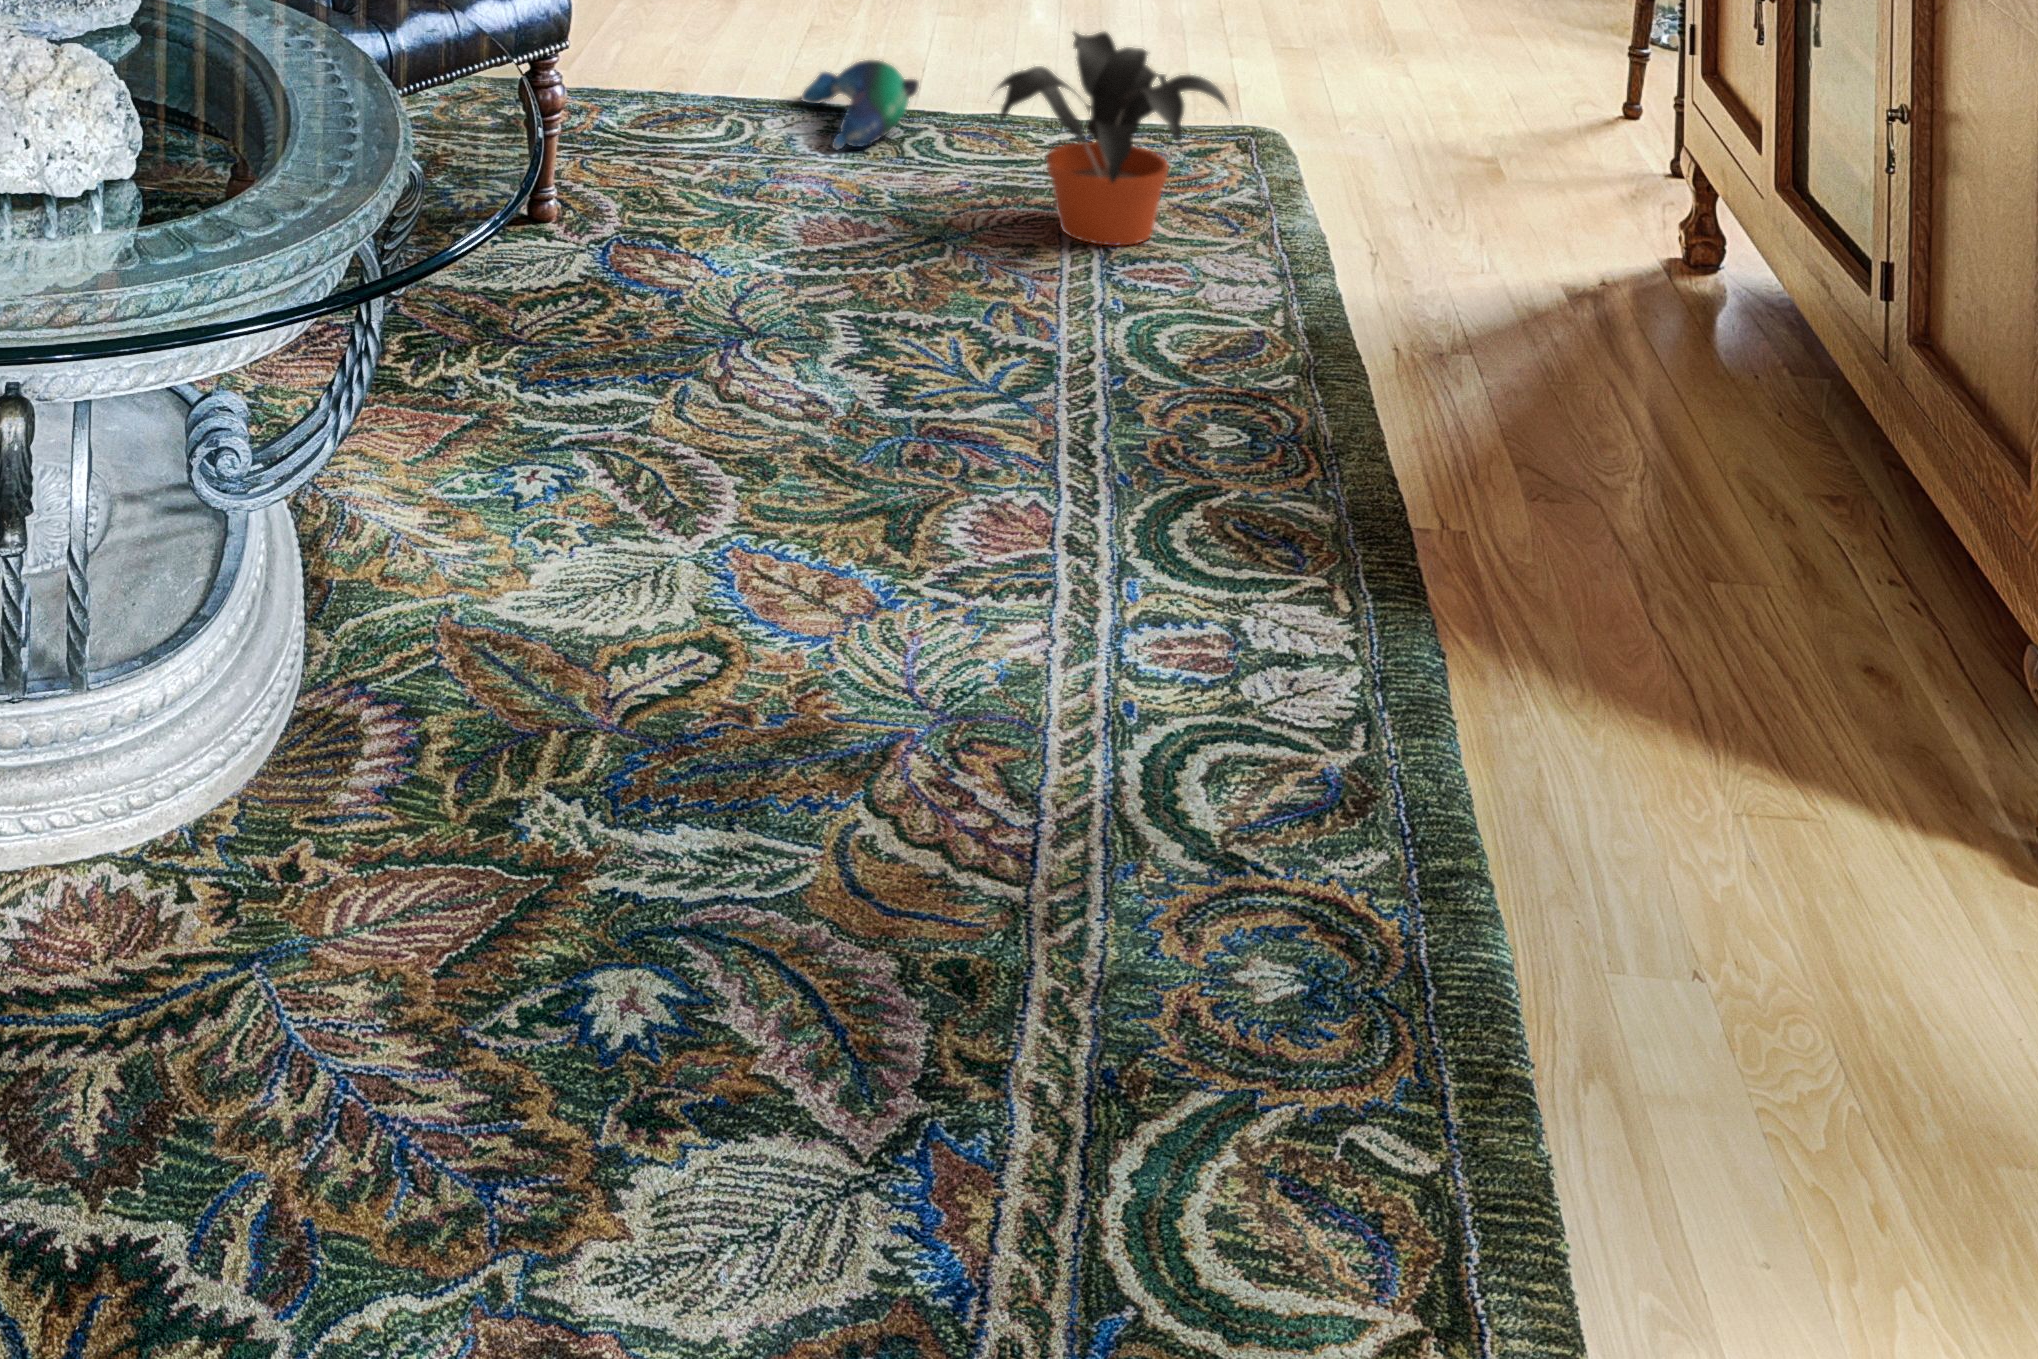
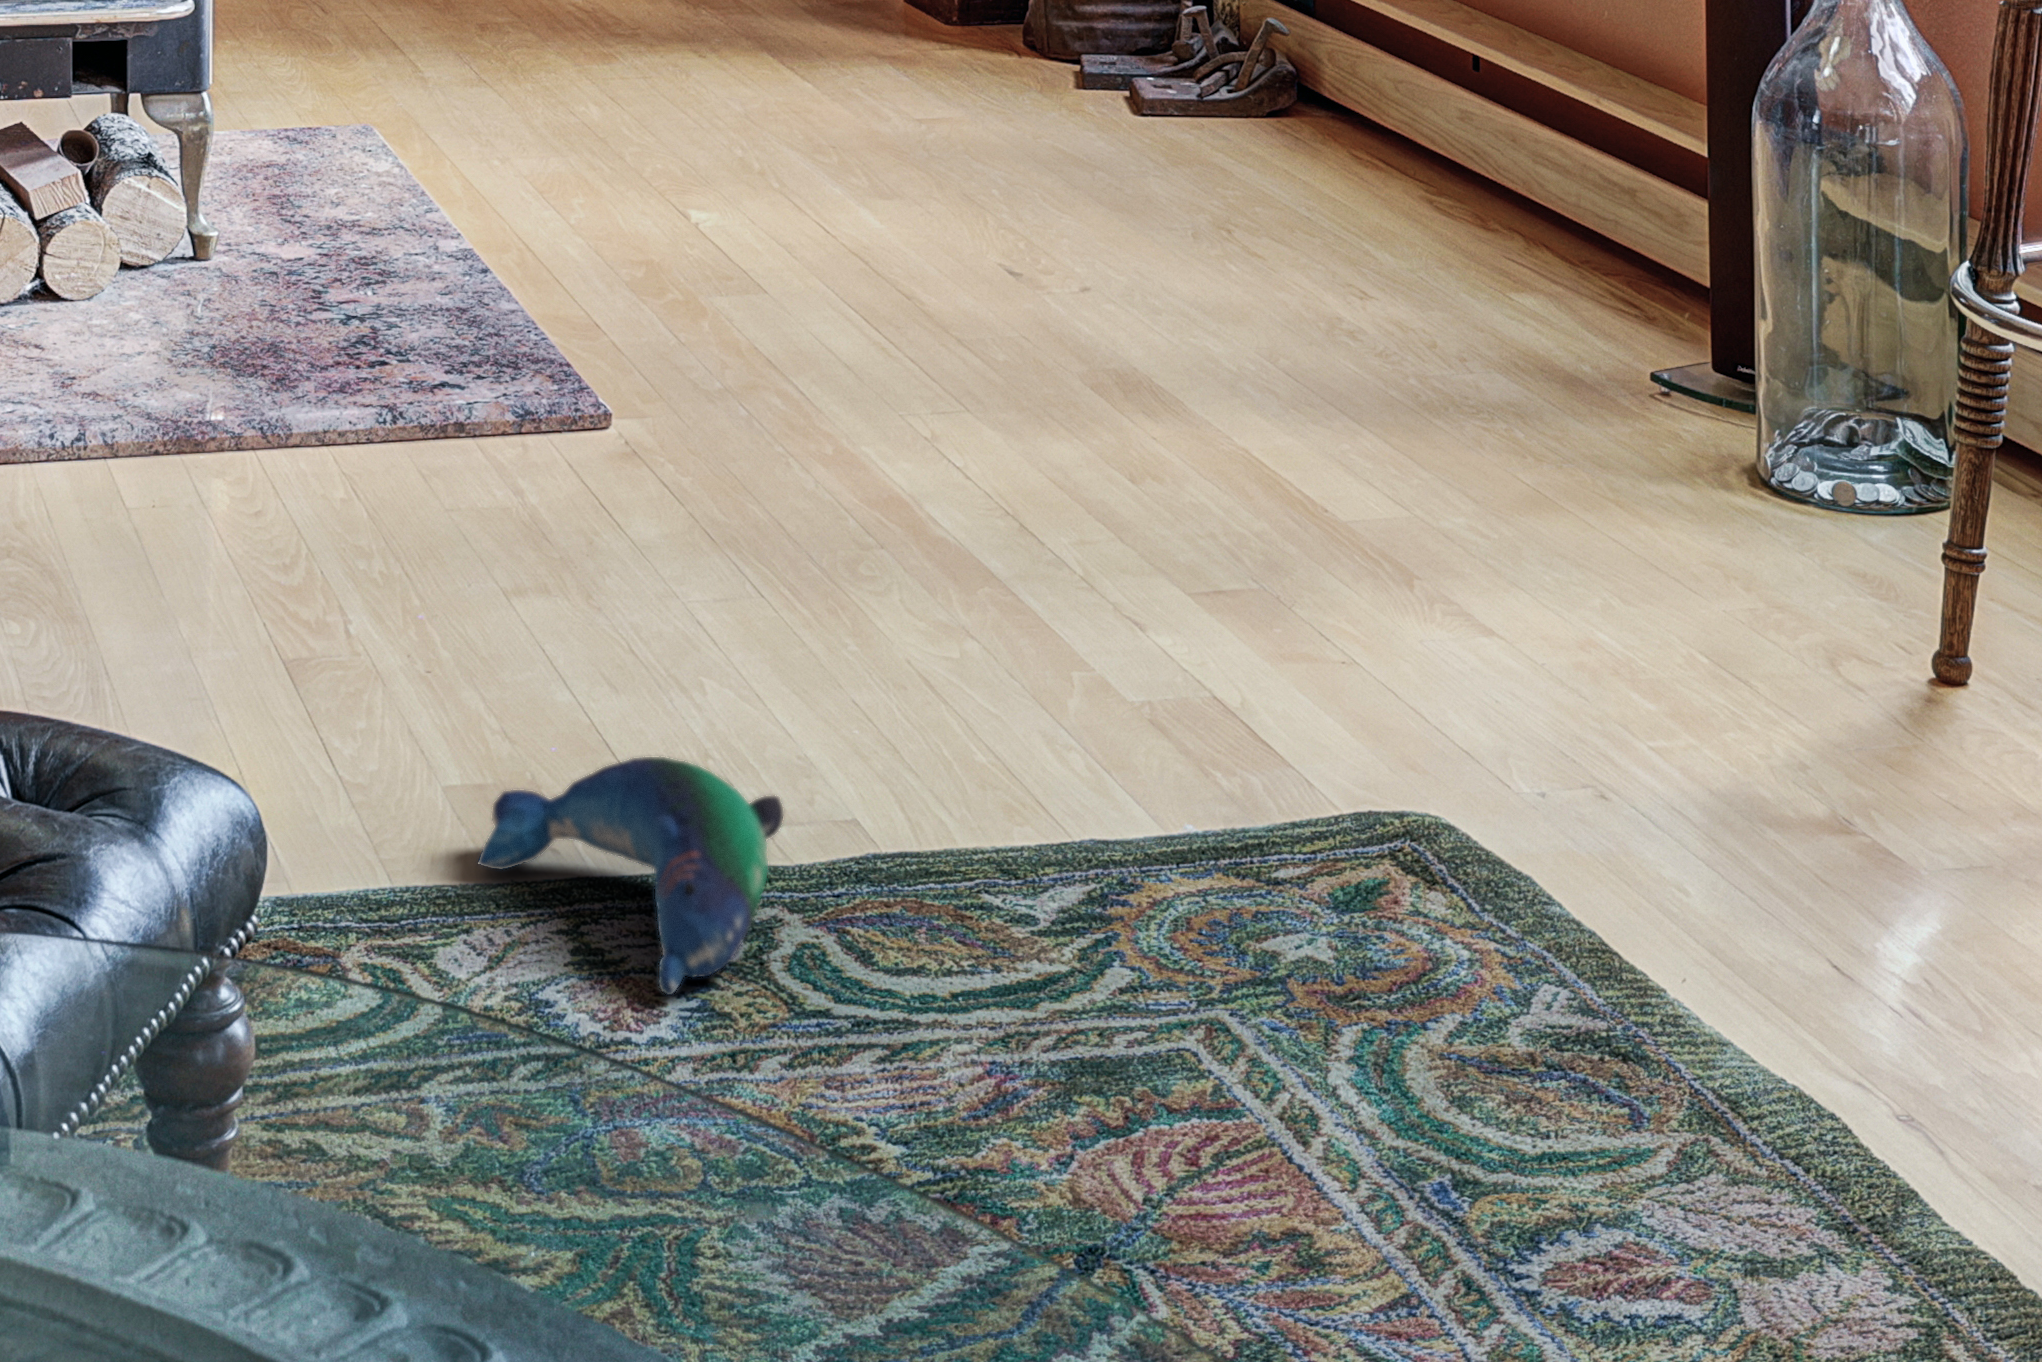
potted plant: present [992,32,1229,245] -> none [1131,669,1666,1164]

